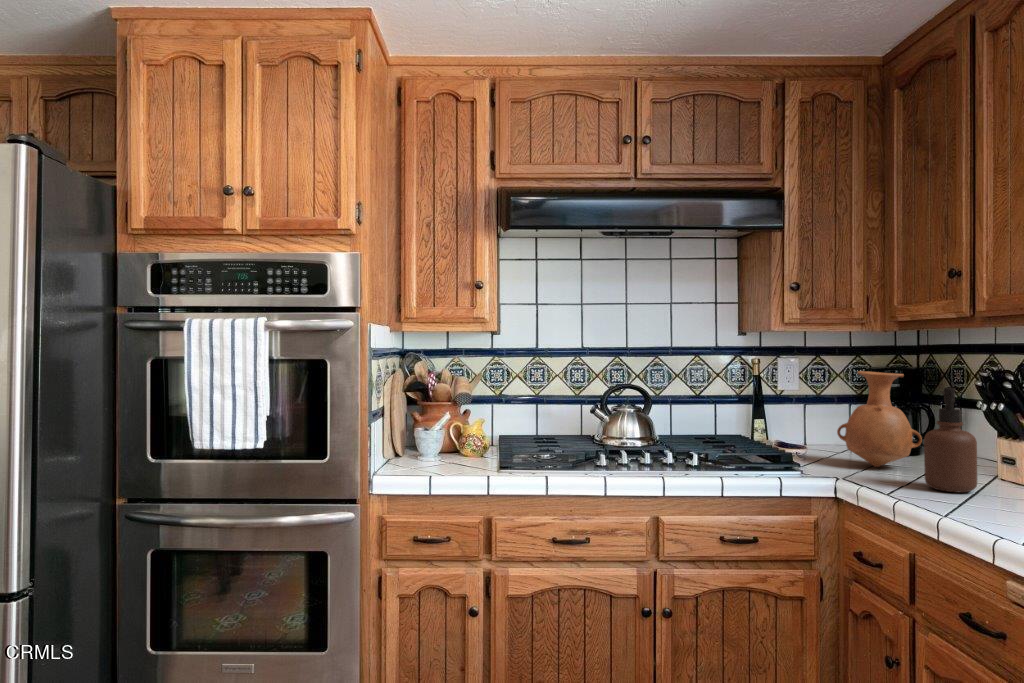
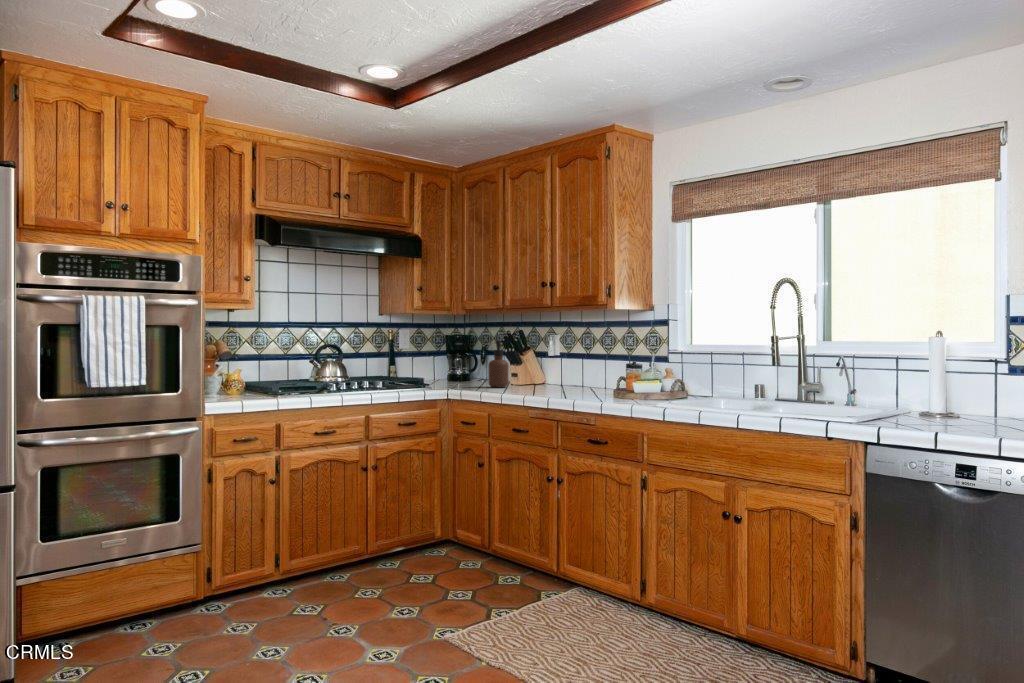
vase: present [837,371,922,467] -> none [444,335,481,384]

